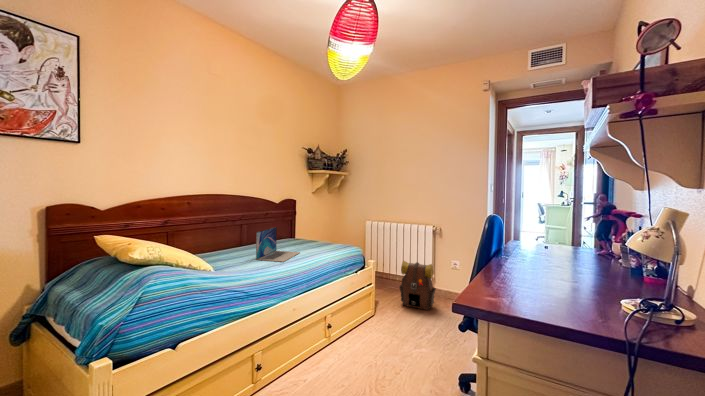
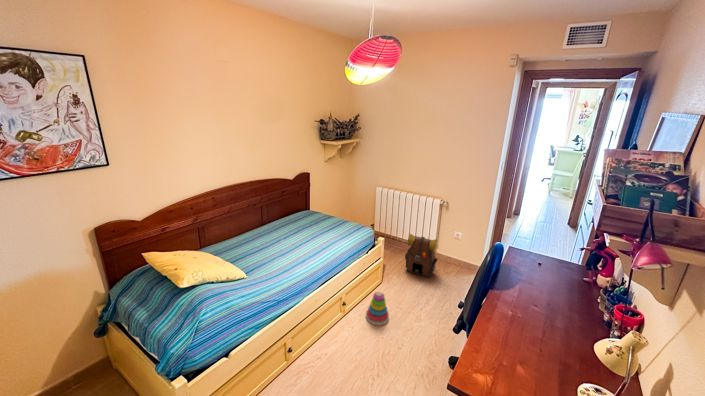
laptop: present [256,227,300,262] -> none [279,217,318,258]
stacking toy: none [356,311,383,353] -> present [366,292,389,325]

